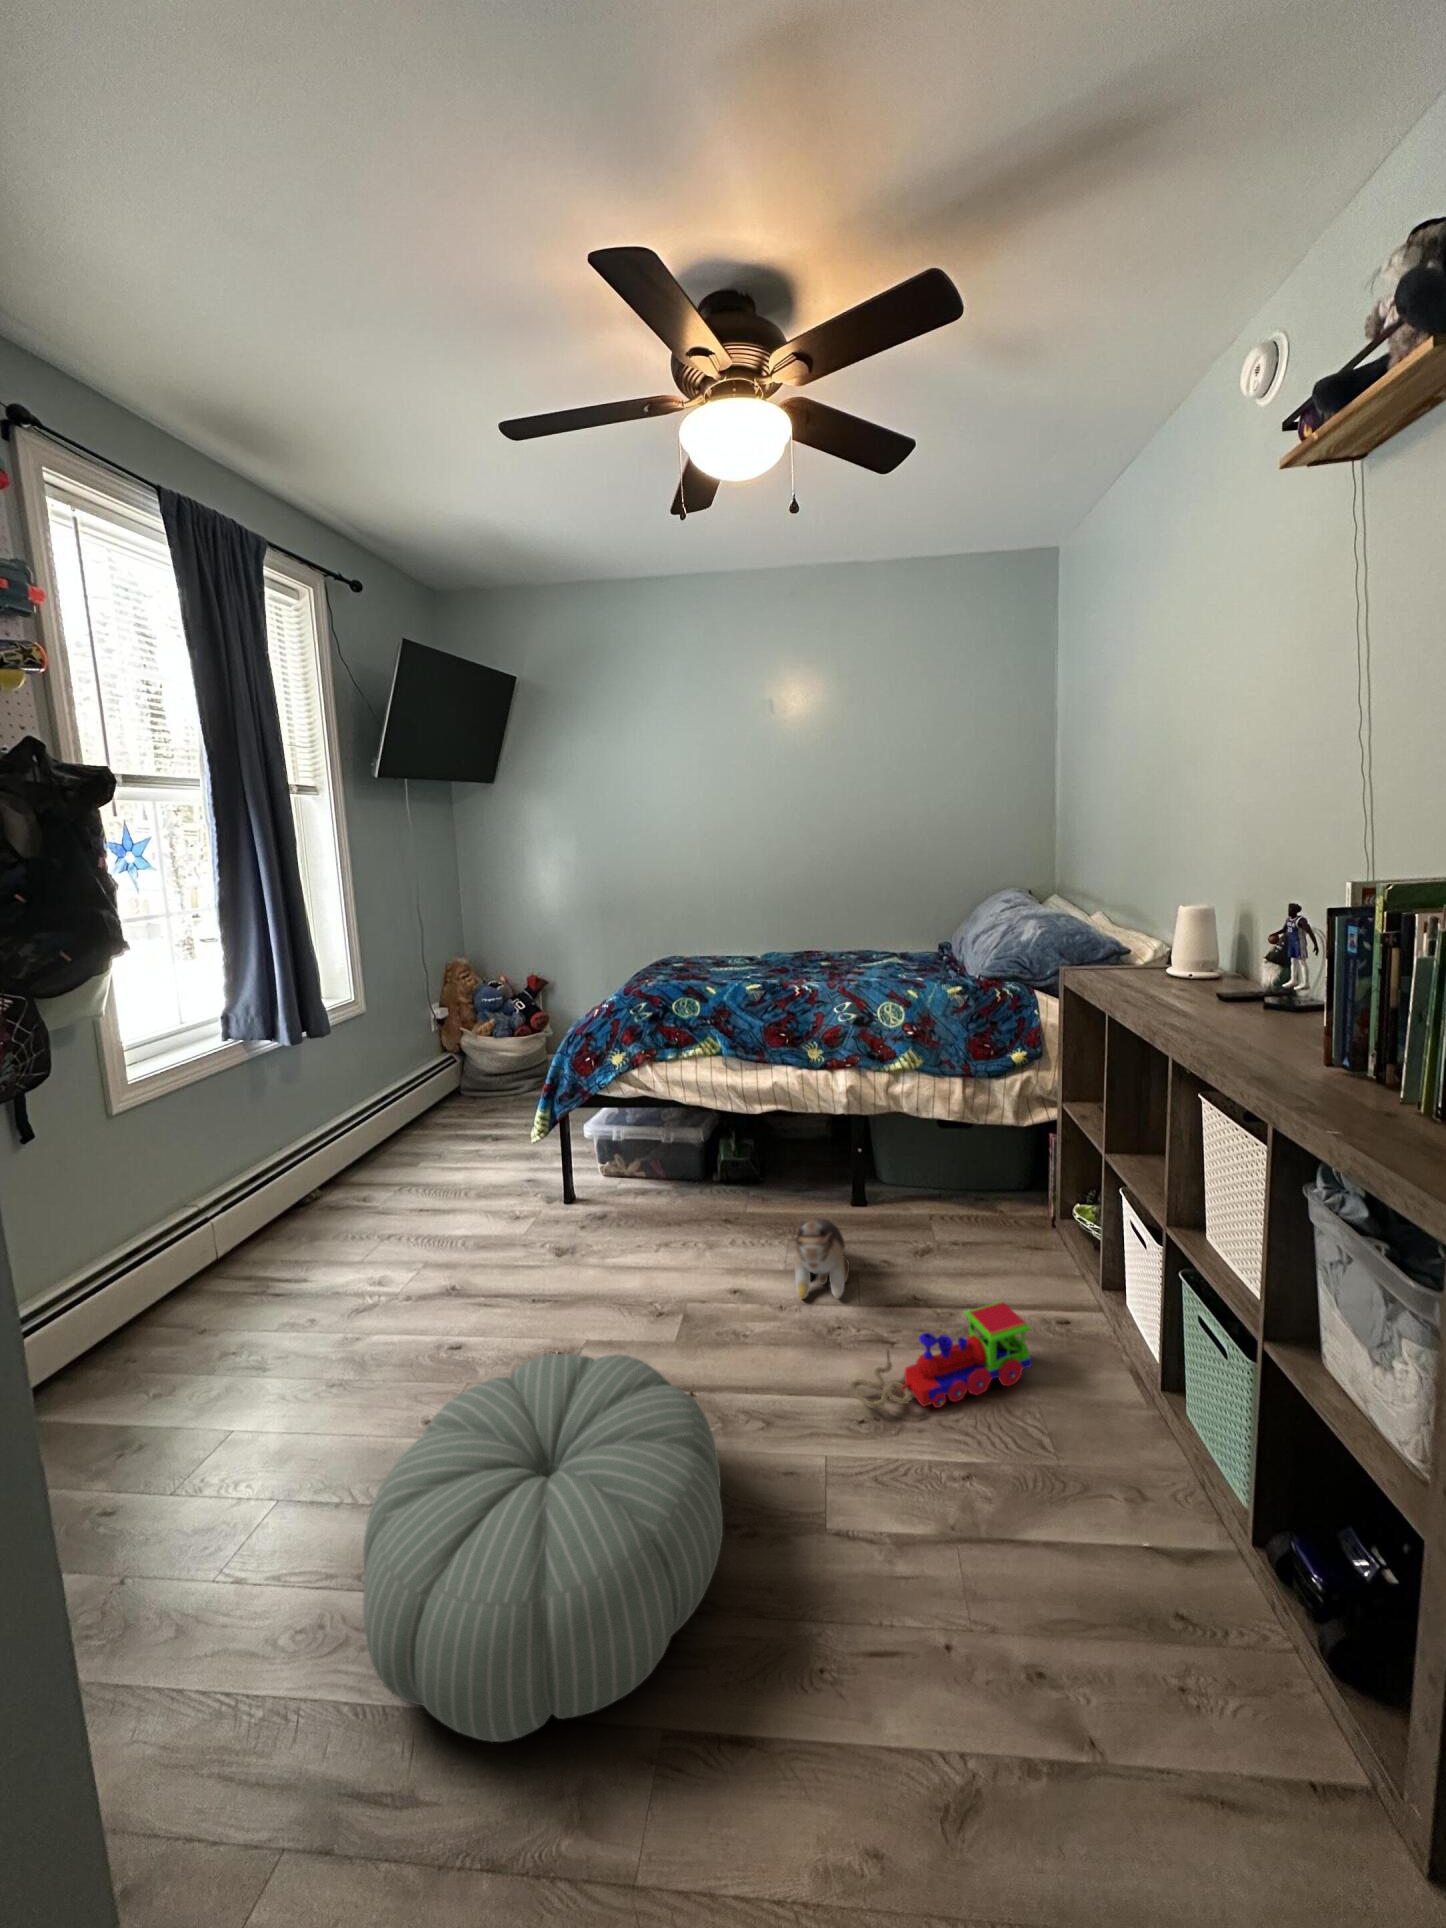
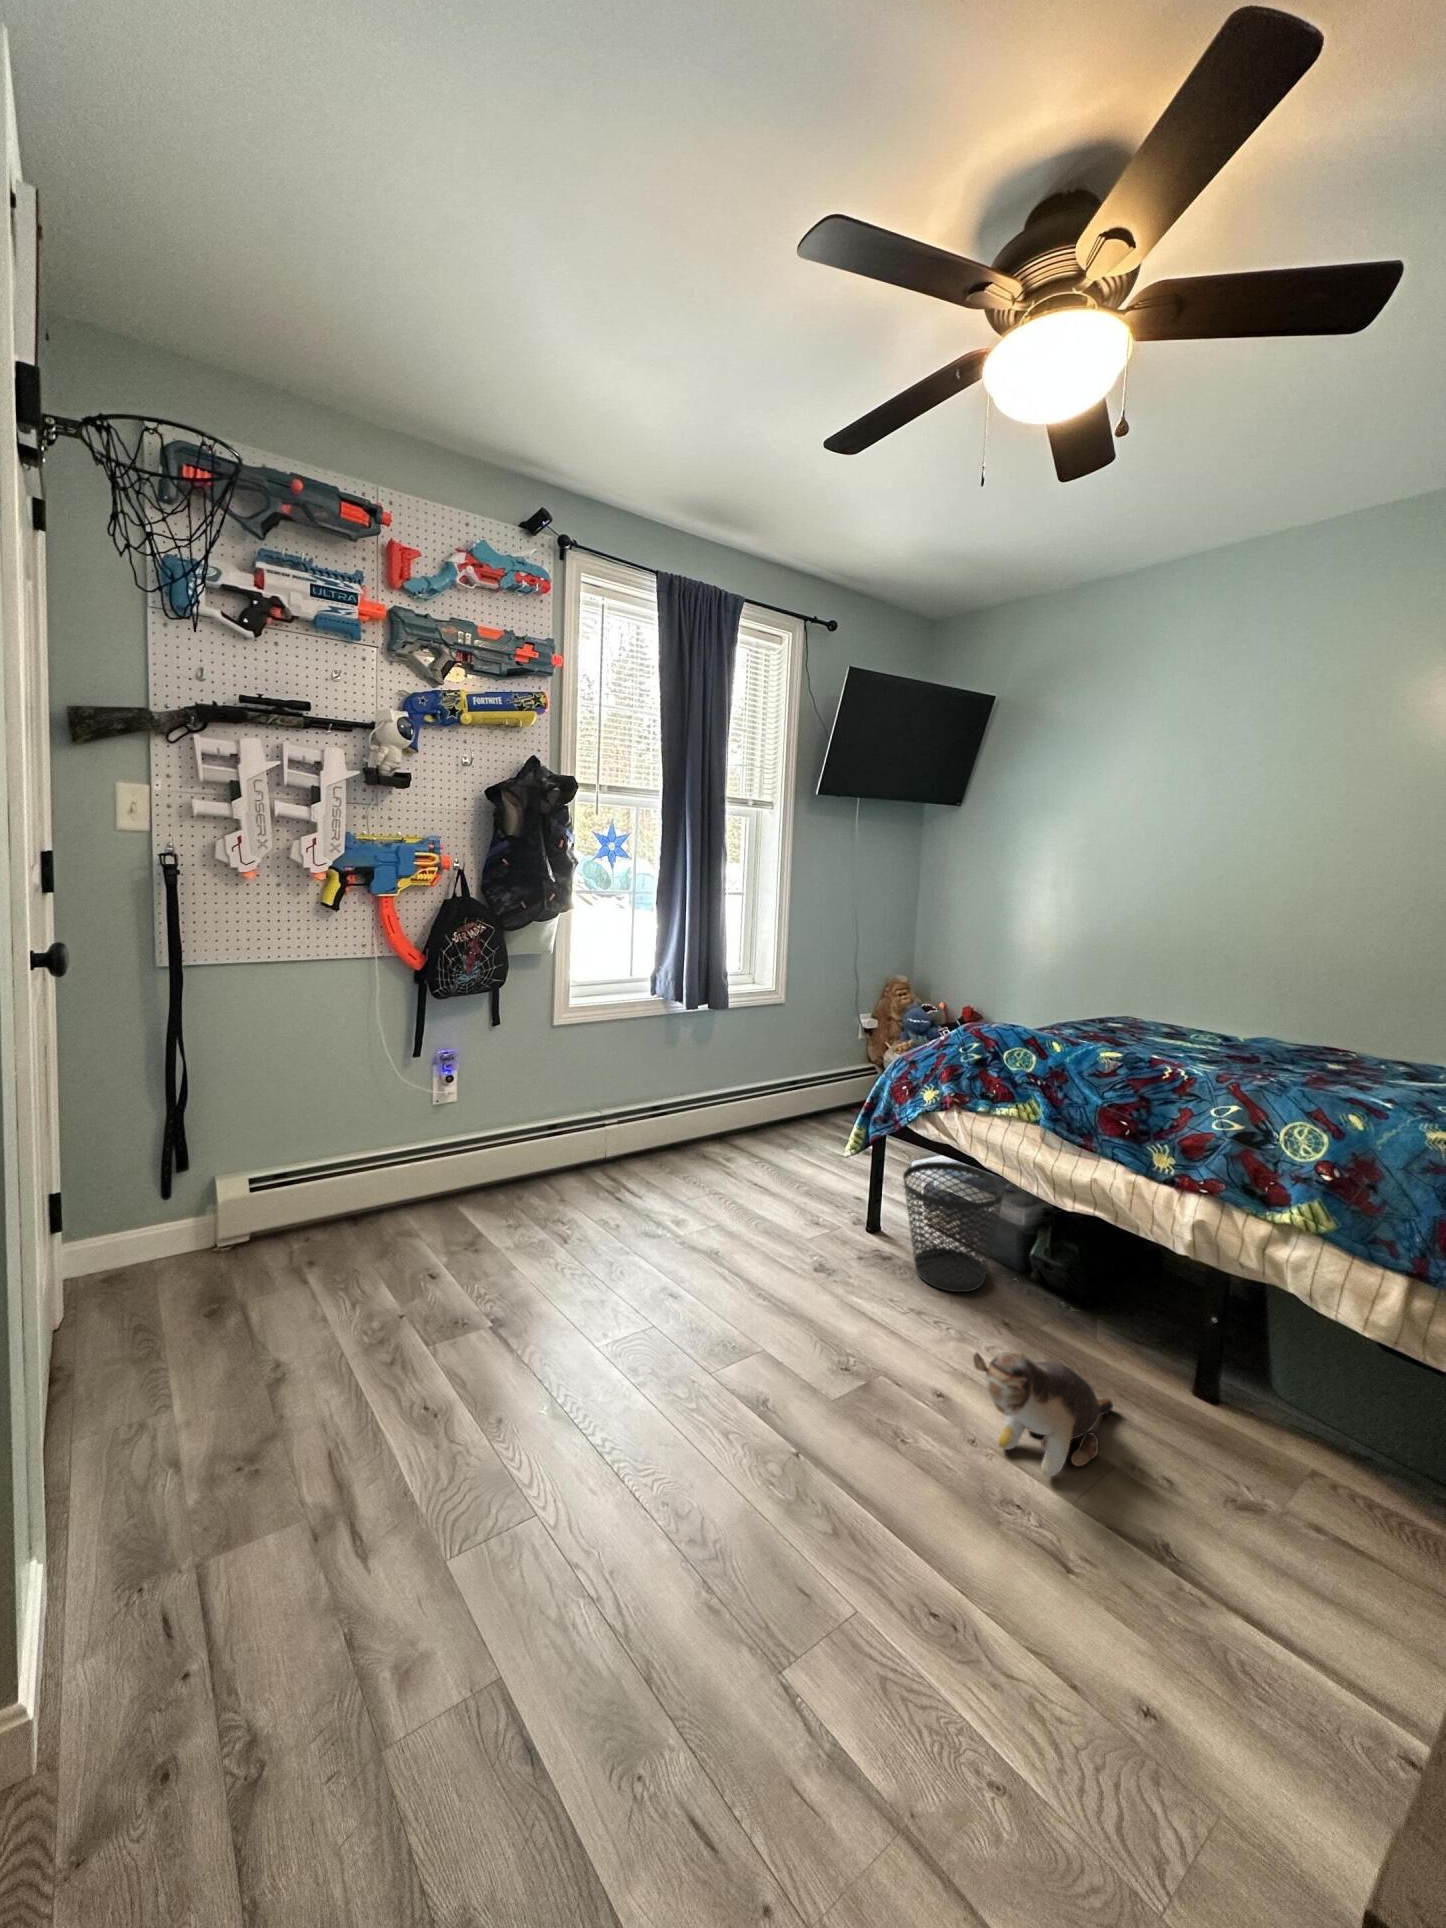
wastebasket: none [616,1110,701,1221] -> present [903,1162,1004,1292]
toy train: present [850,1301,1032,1408] -> none [944,1563,1252,1764]
pouf: present [363,1354,723,1742] -> none [426,1312,735,1617]

